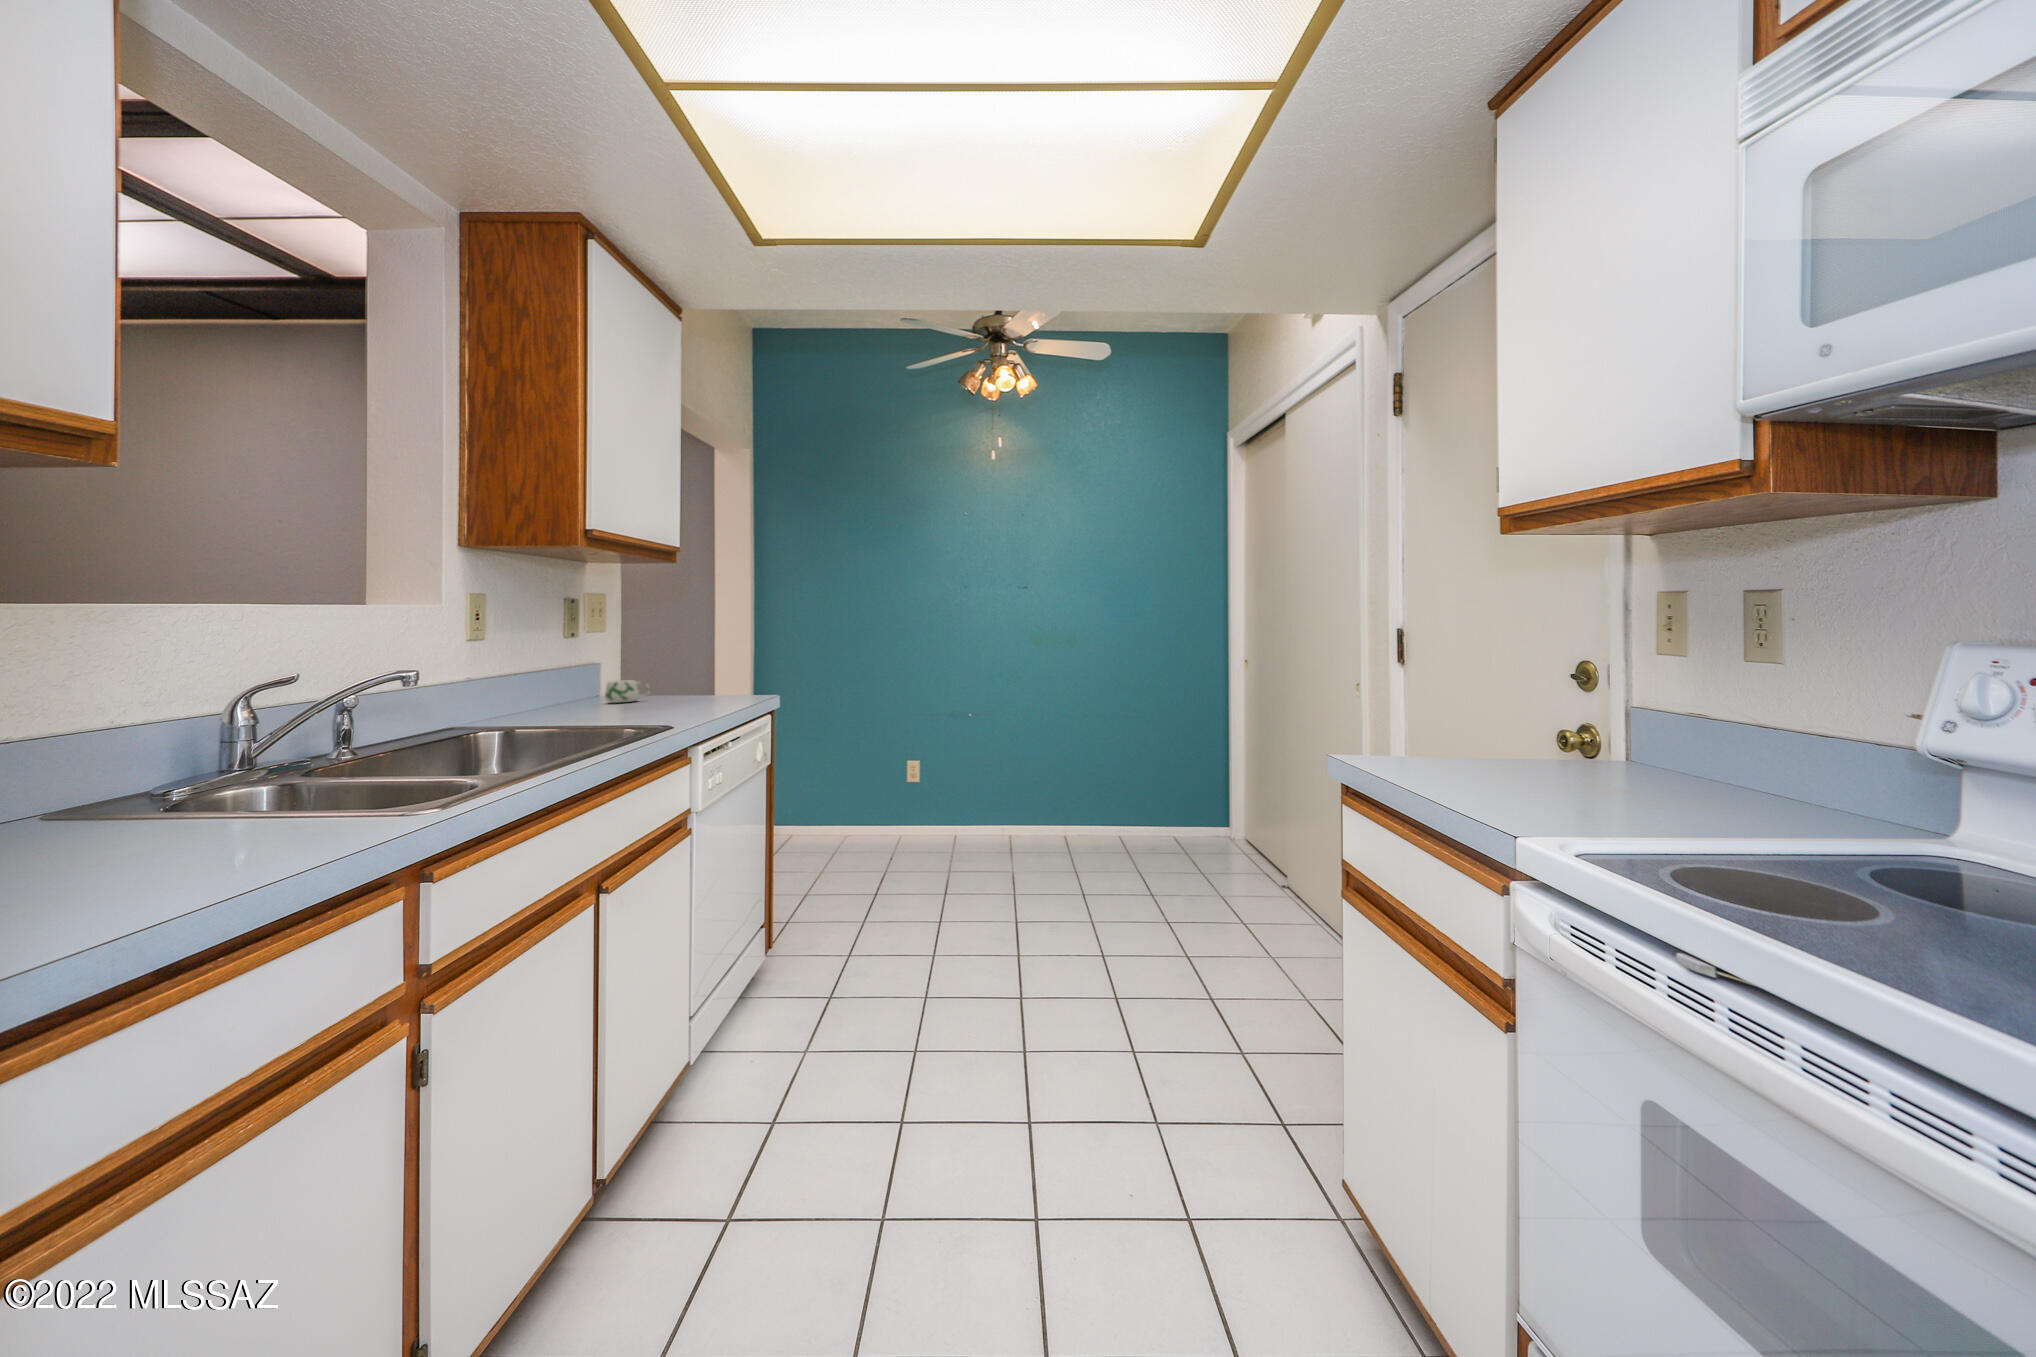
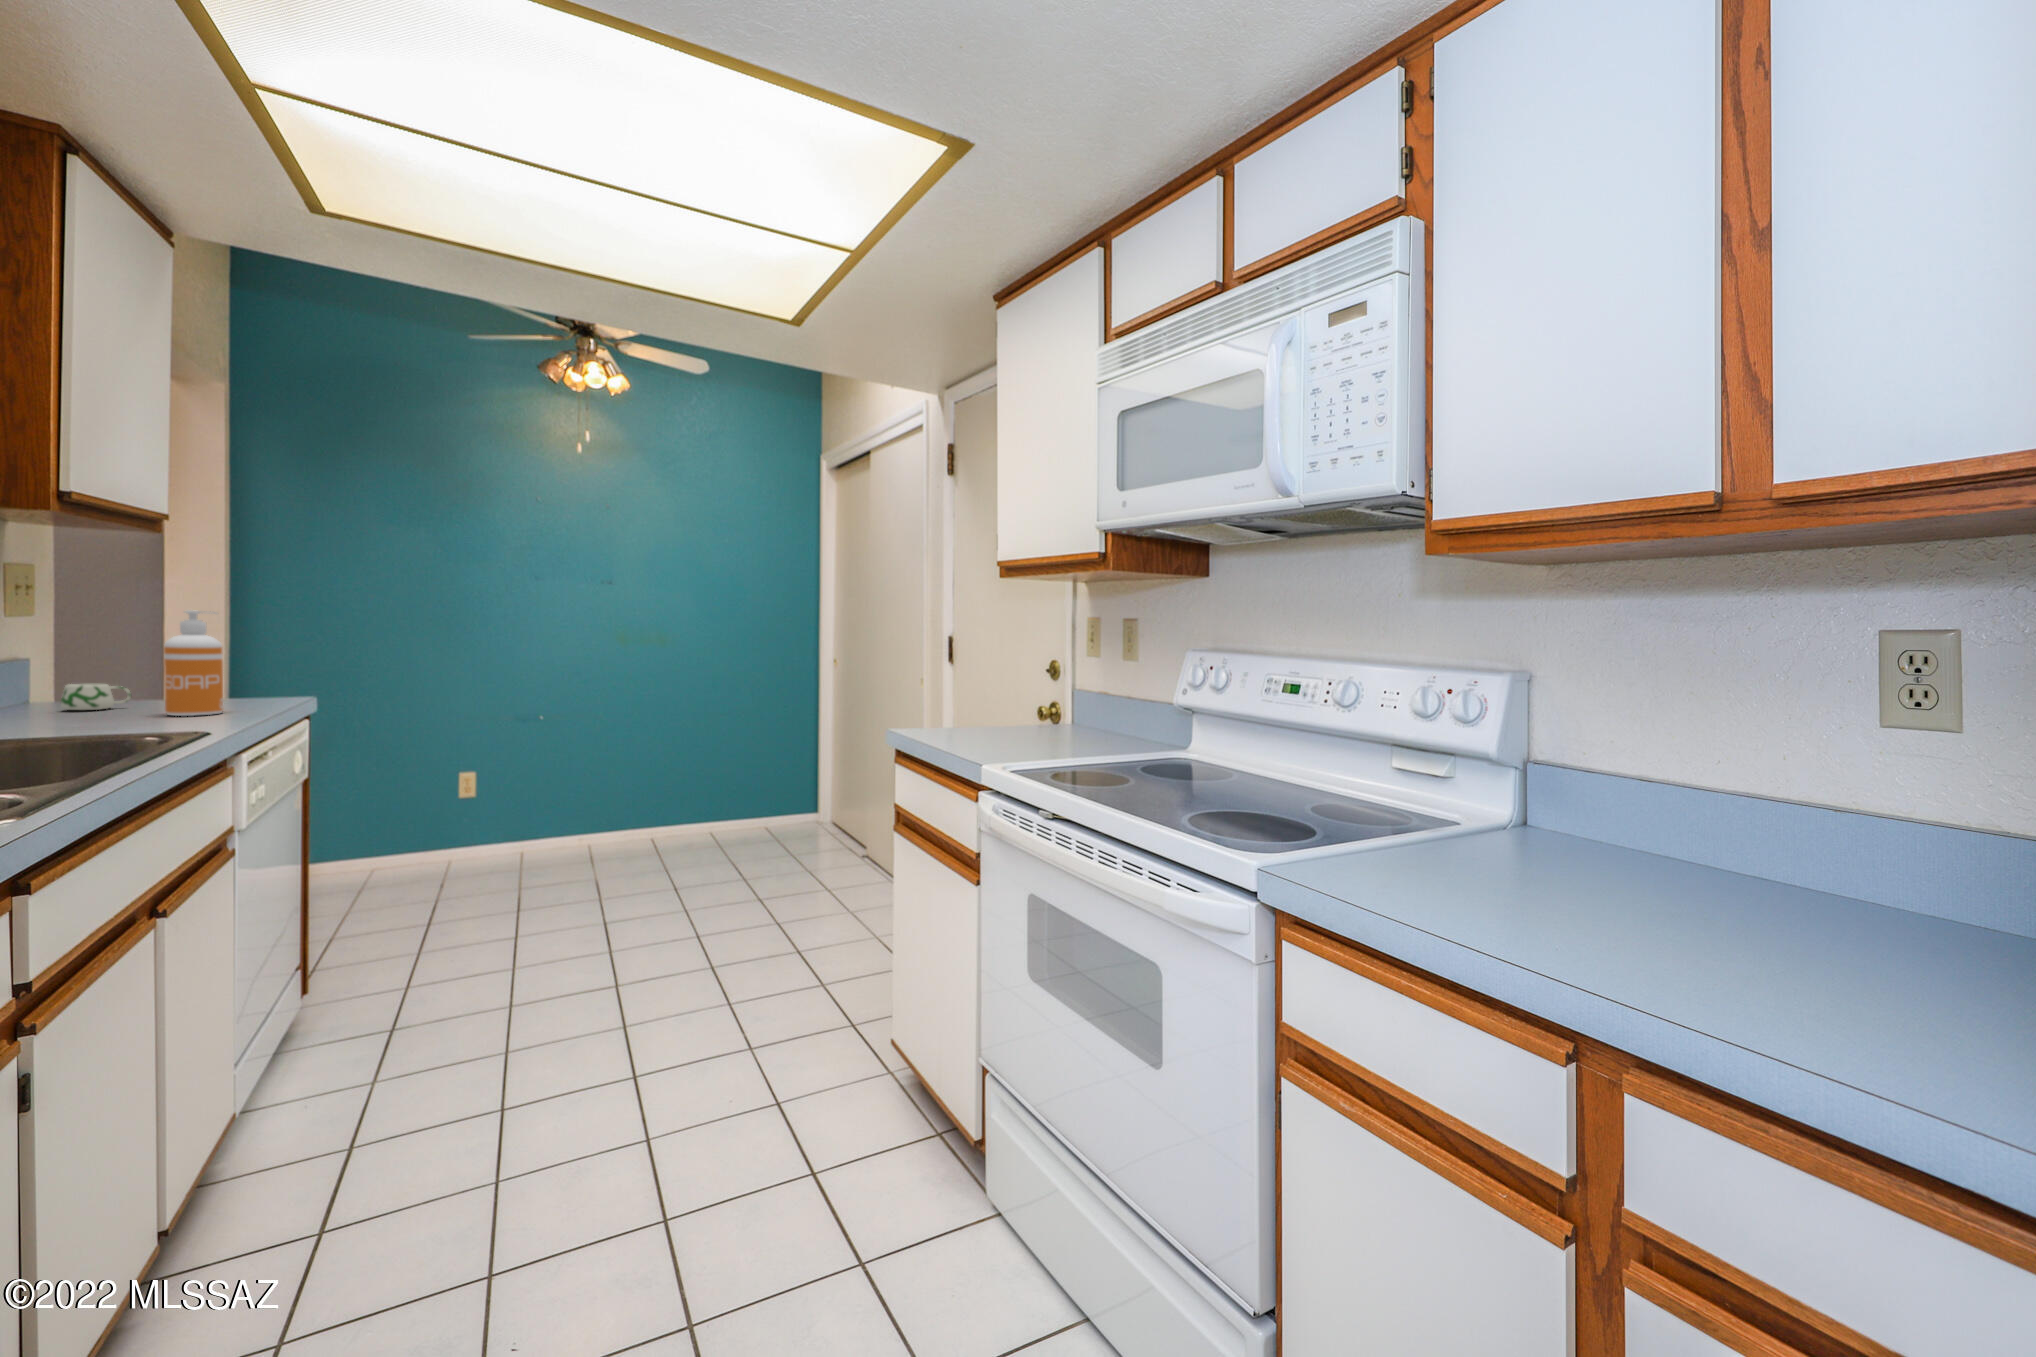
soap dispenser: none [662,611,705,706] -> present [164,610,223,716]

